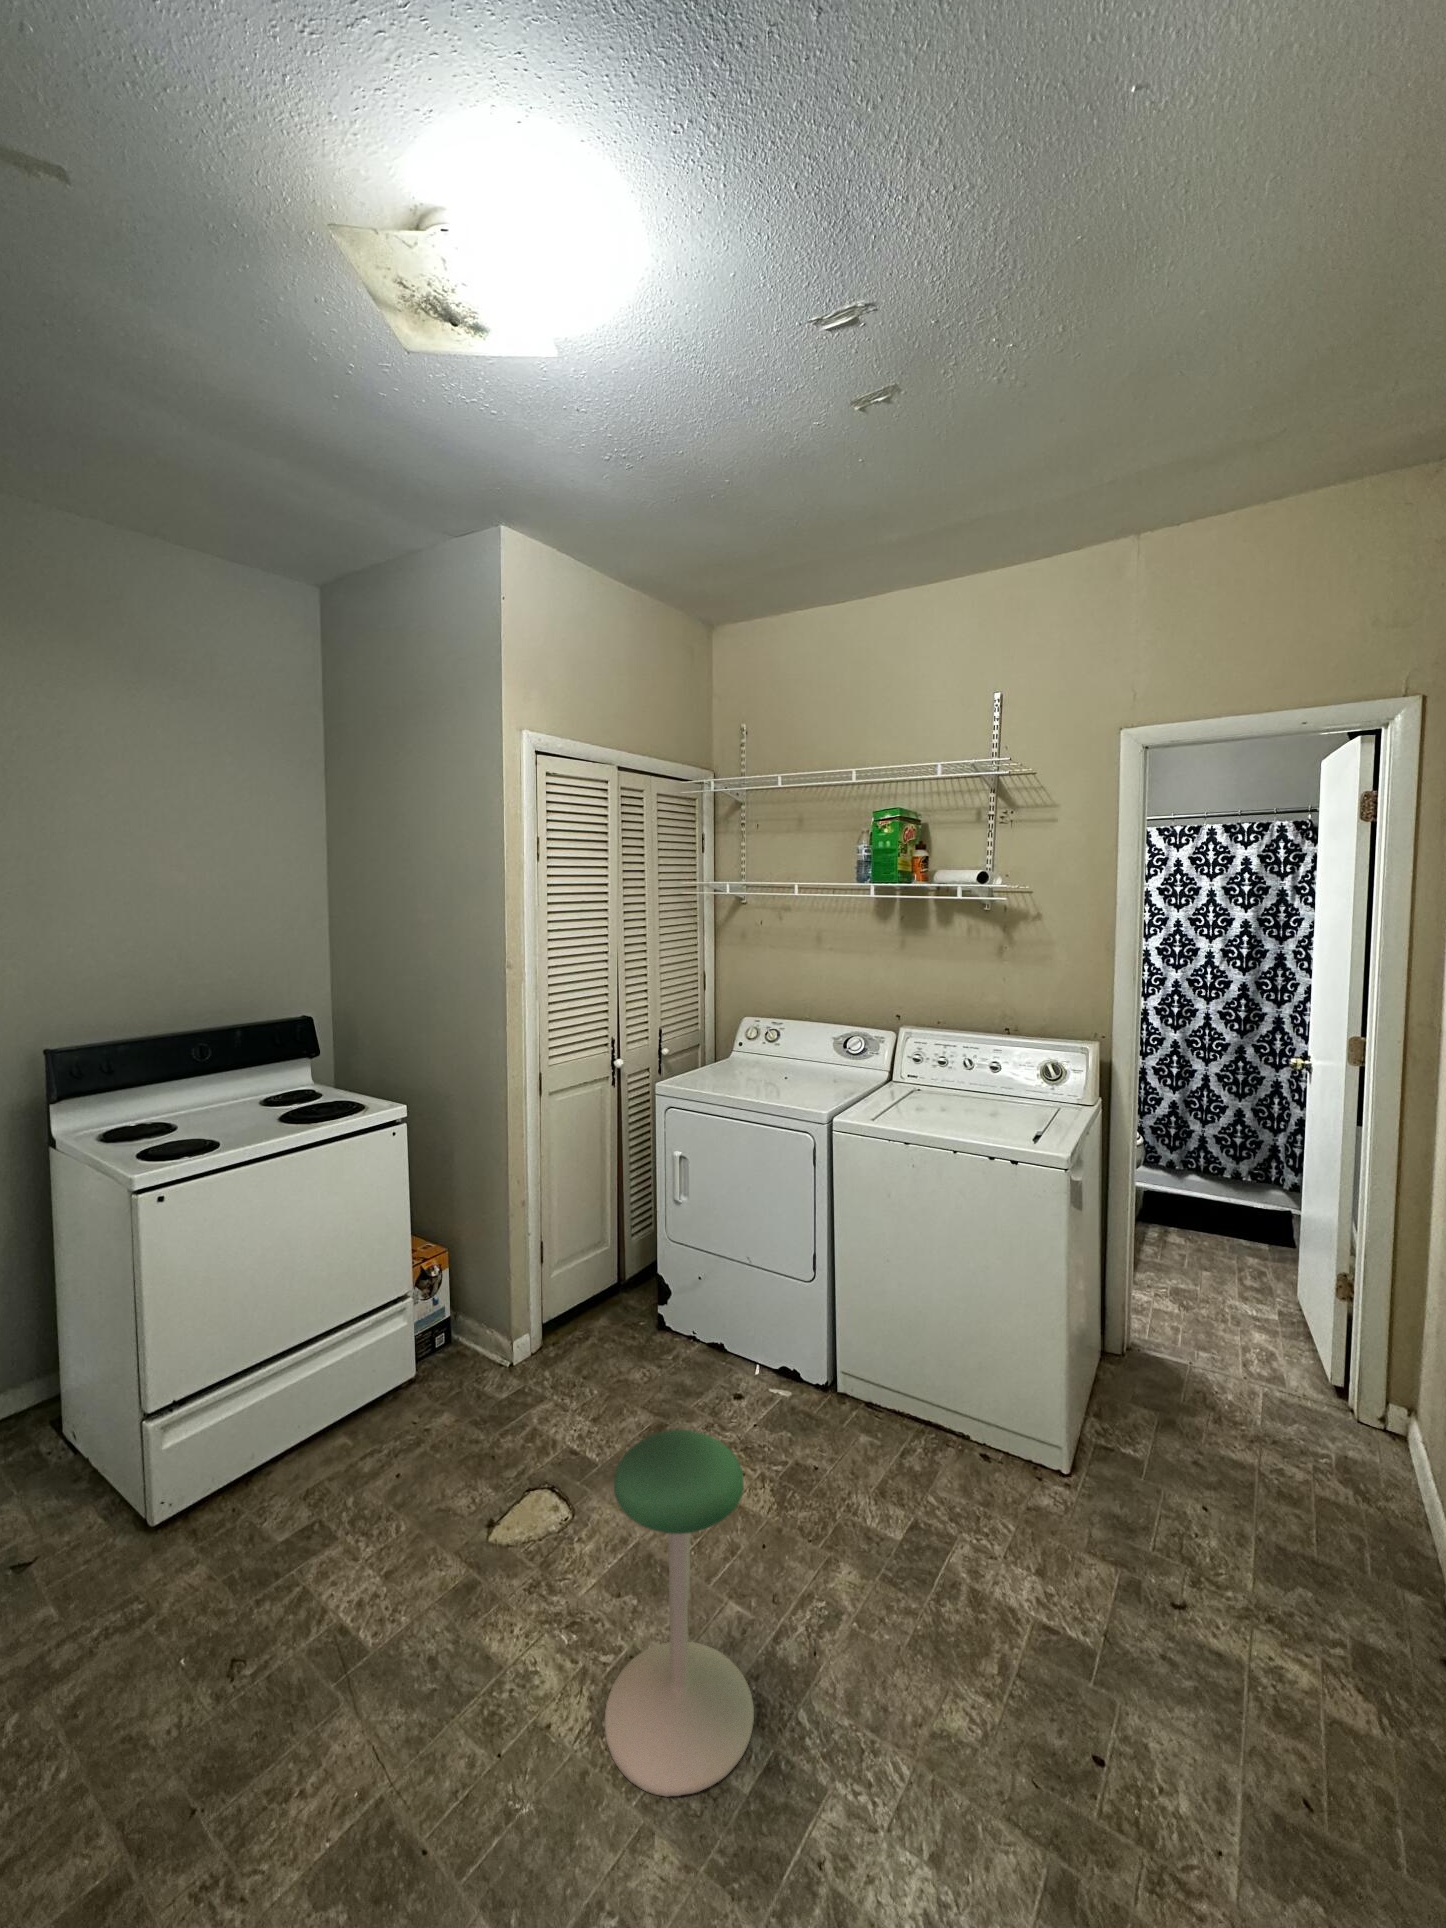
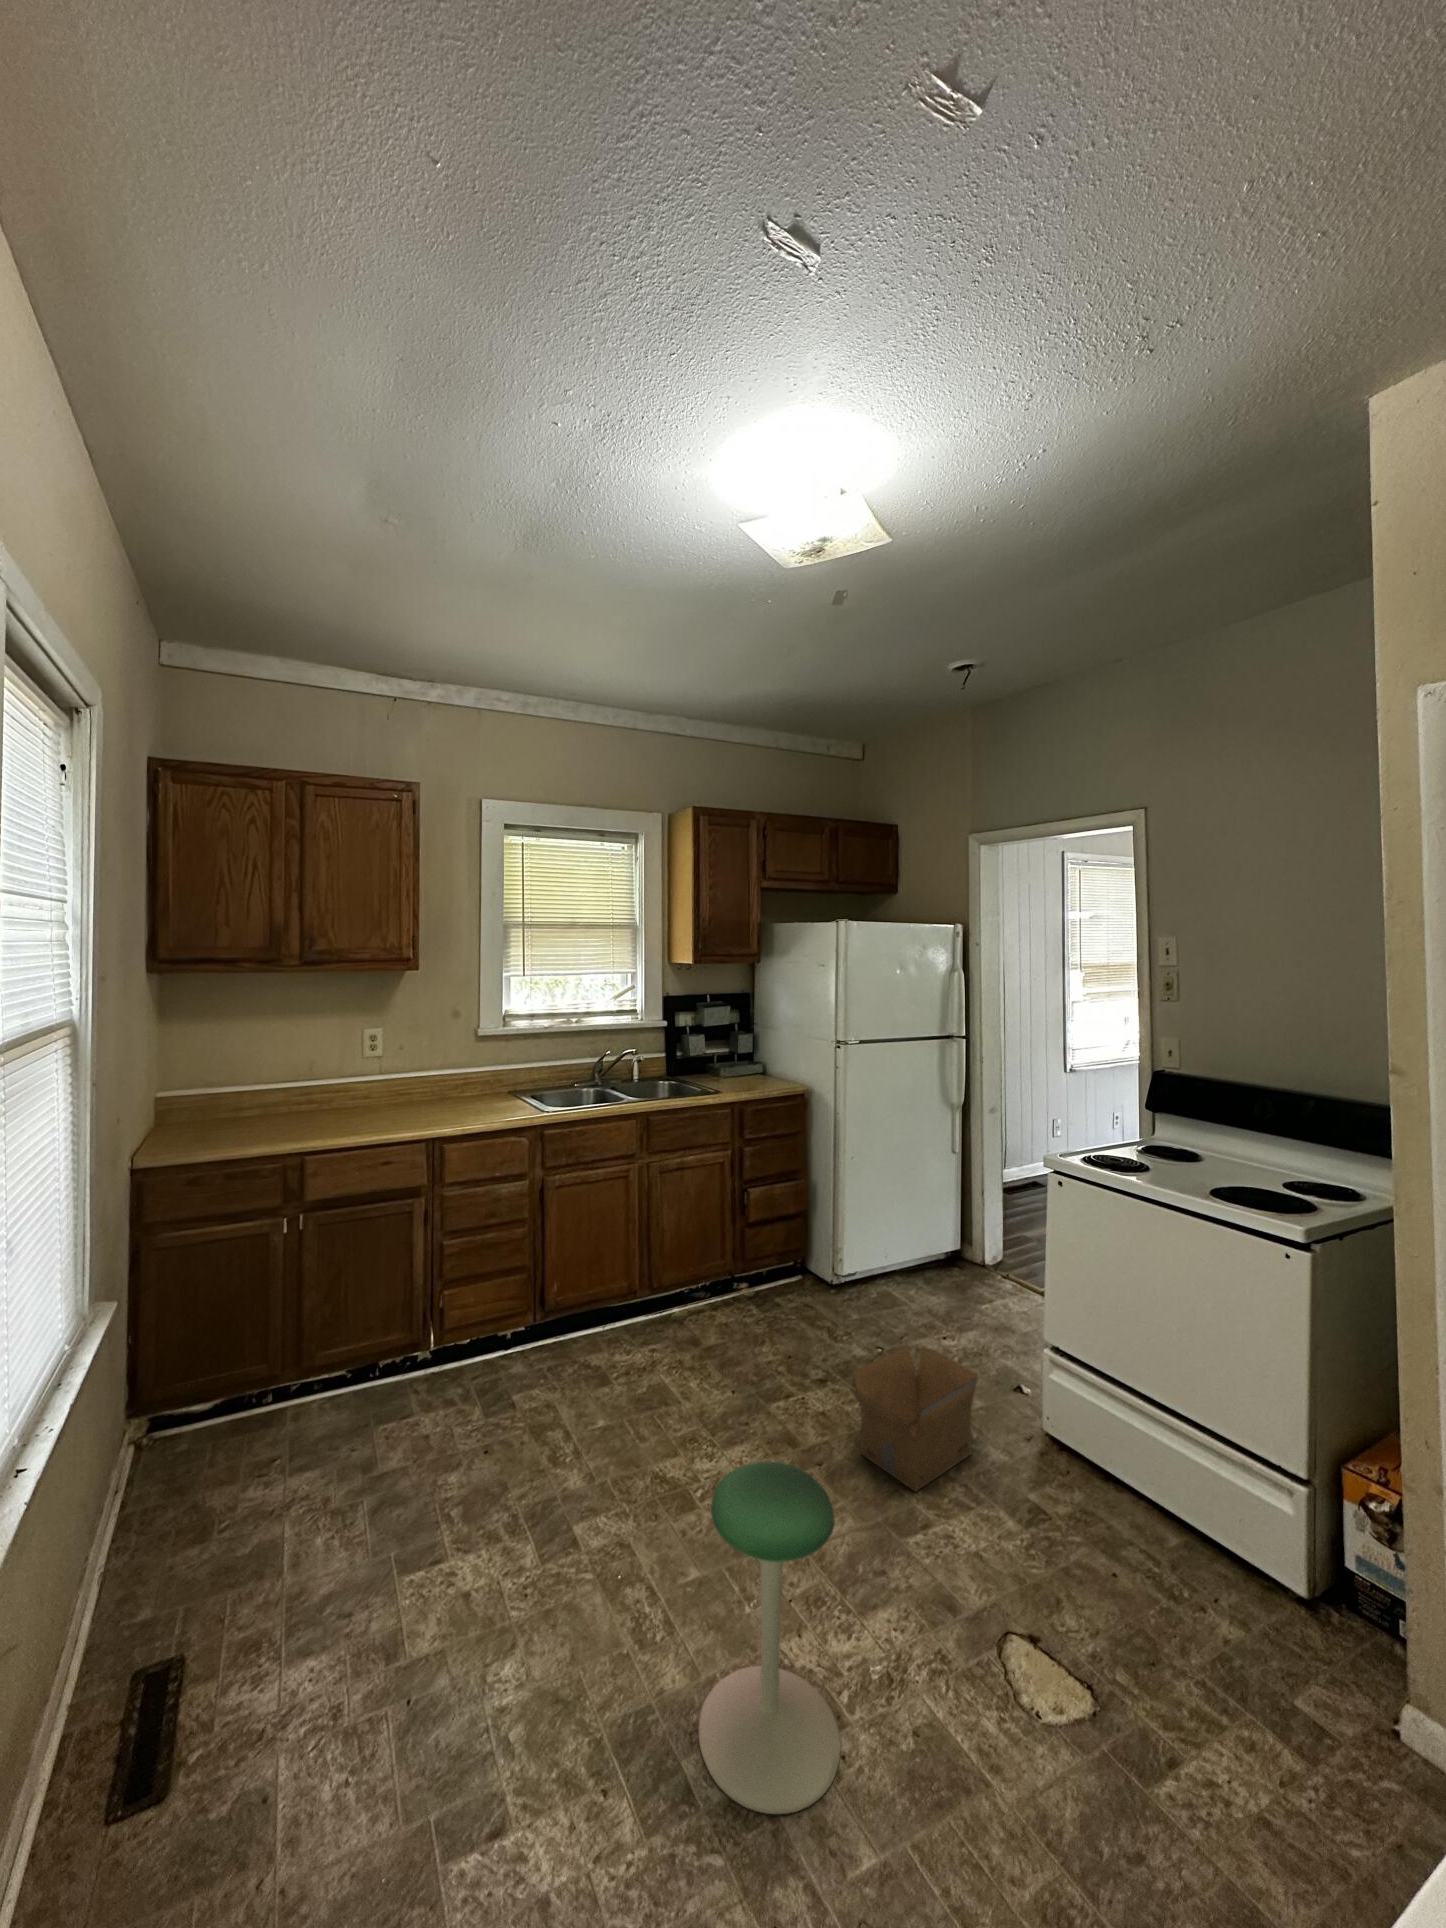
cardboard box: none [65,1486,295,1746] -> present [849,1345,977,1491]

